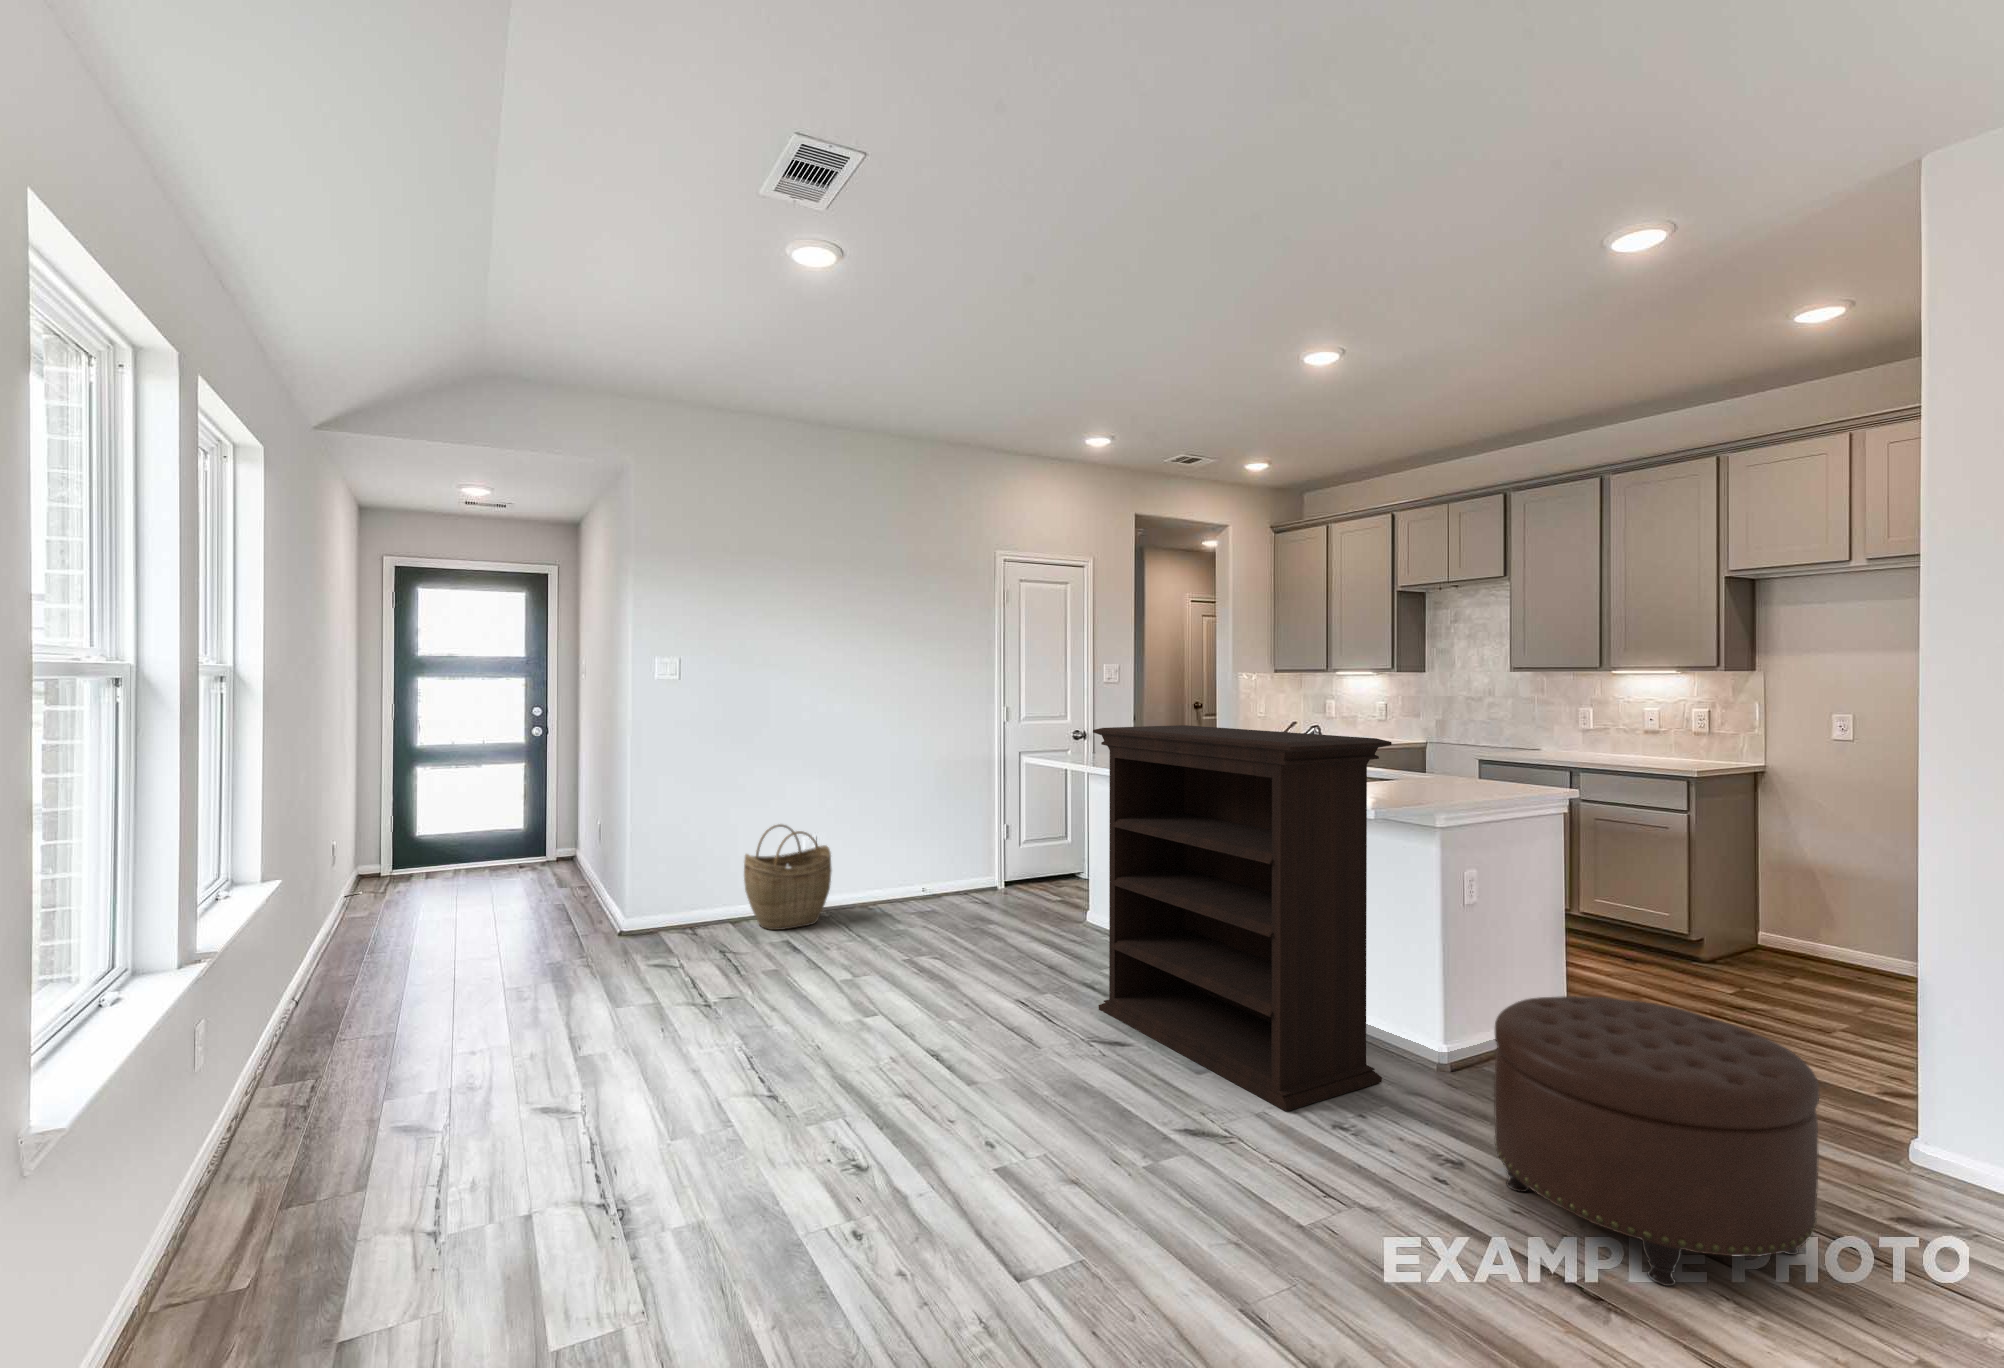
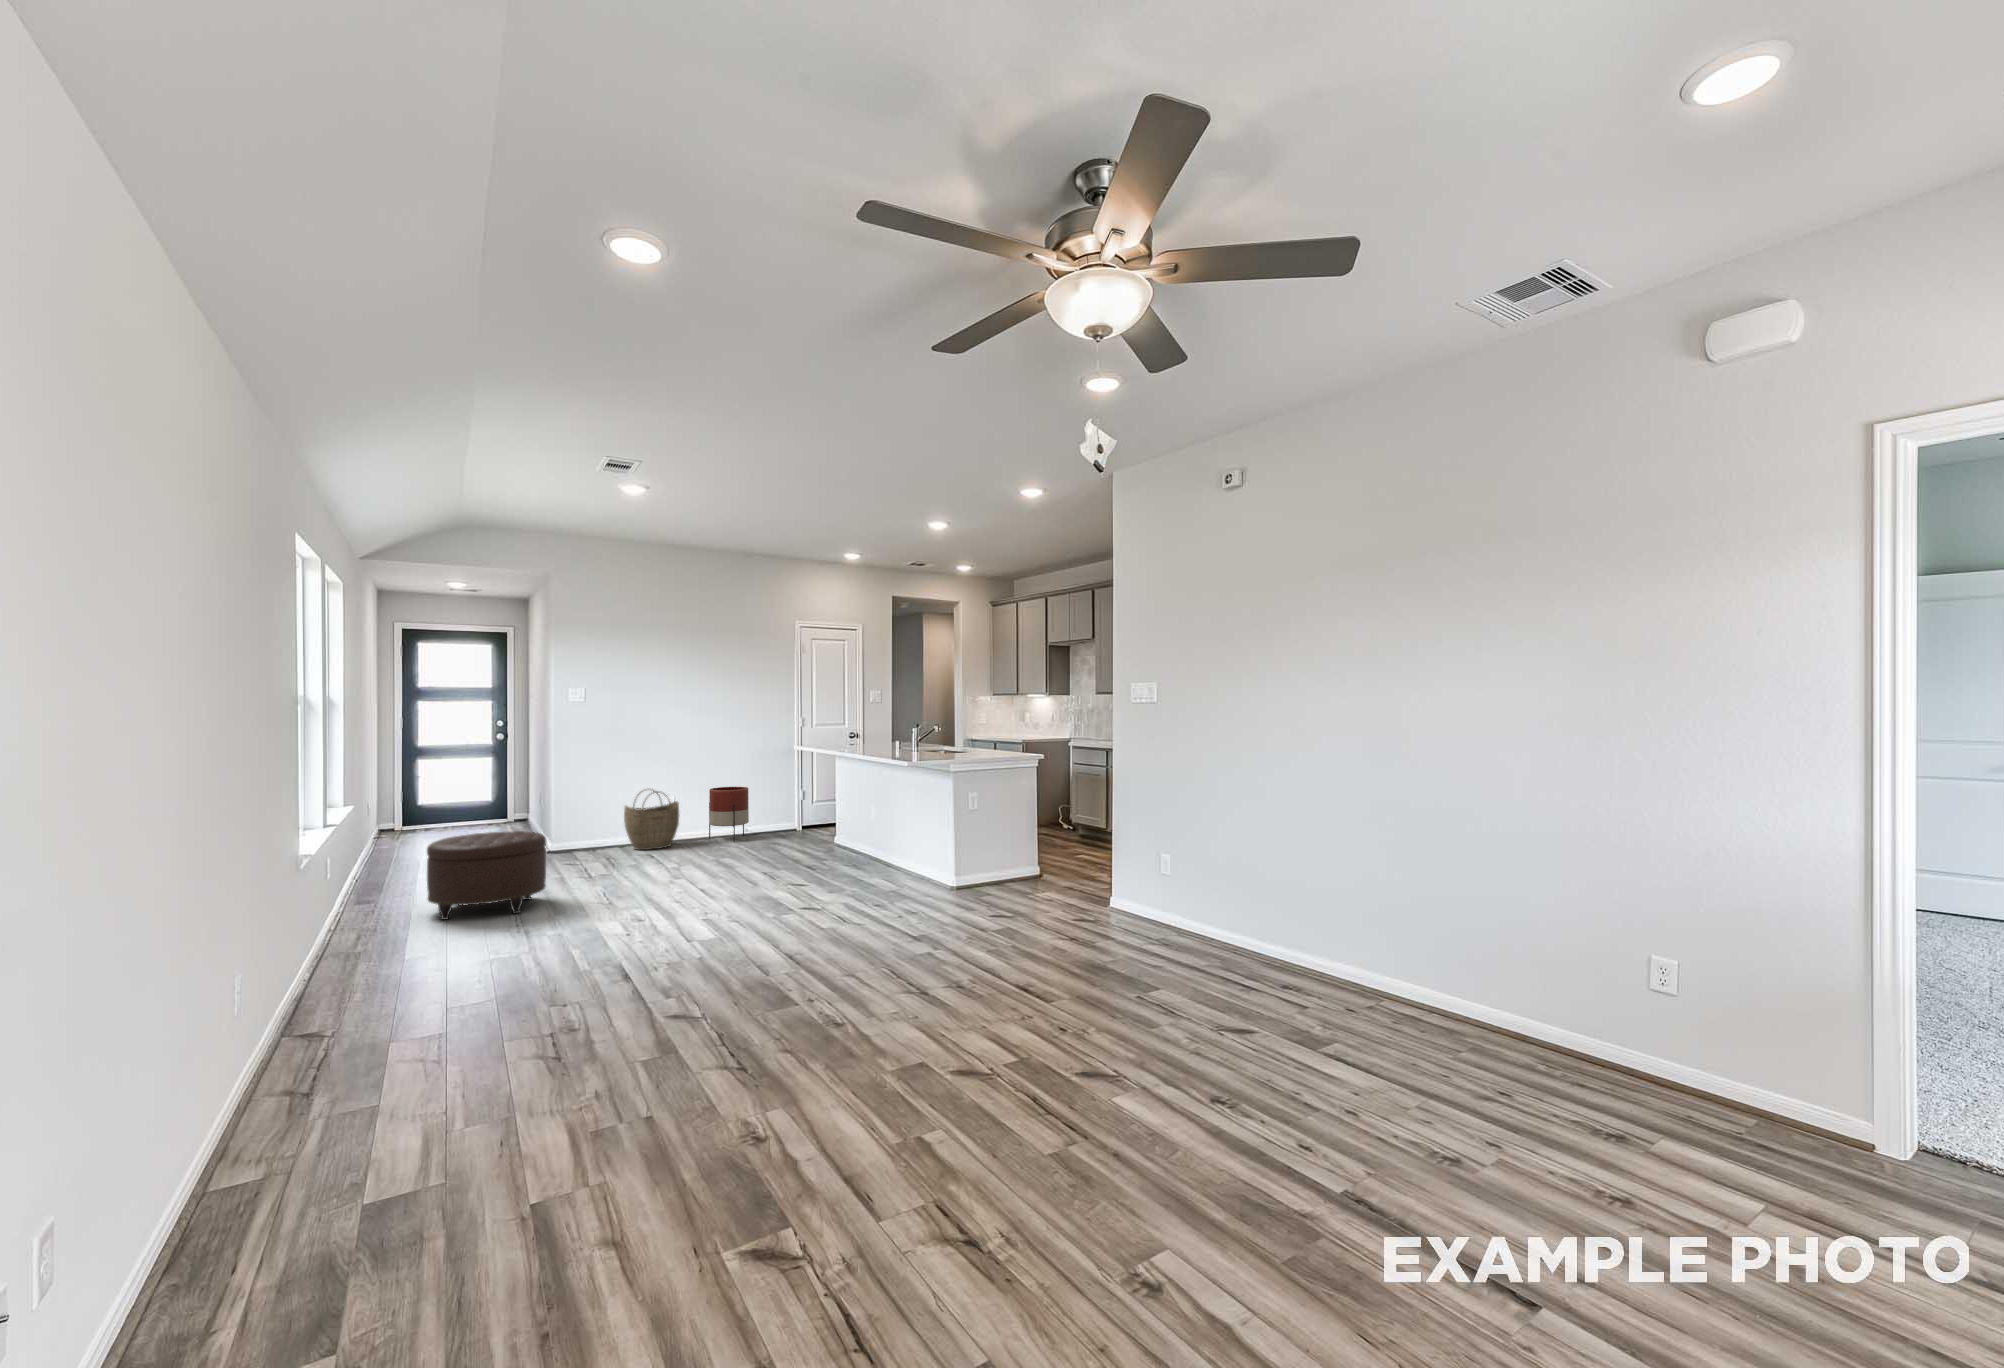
bookshelf: present [1093,725,1392,1111] -> none [797,724,913,902]
planter: none [871,819,934,913] -> present [709,787,749,842]
ottoman: present [1494,996,1819,1286] -> present [427,831,546,920]

